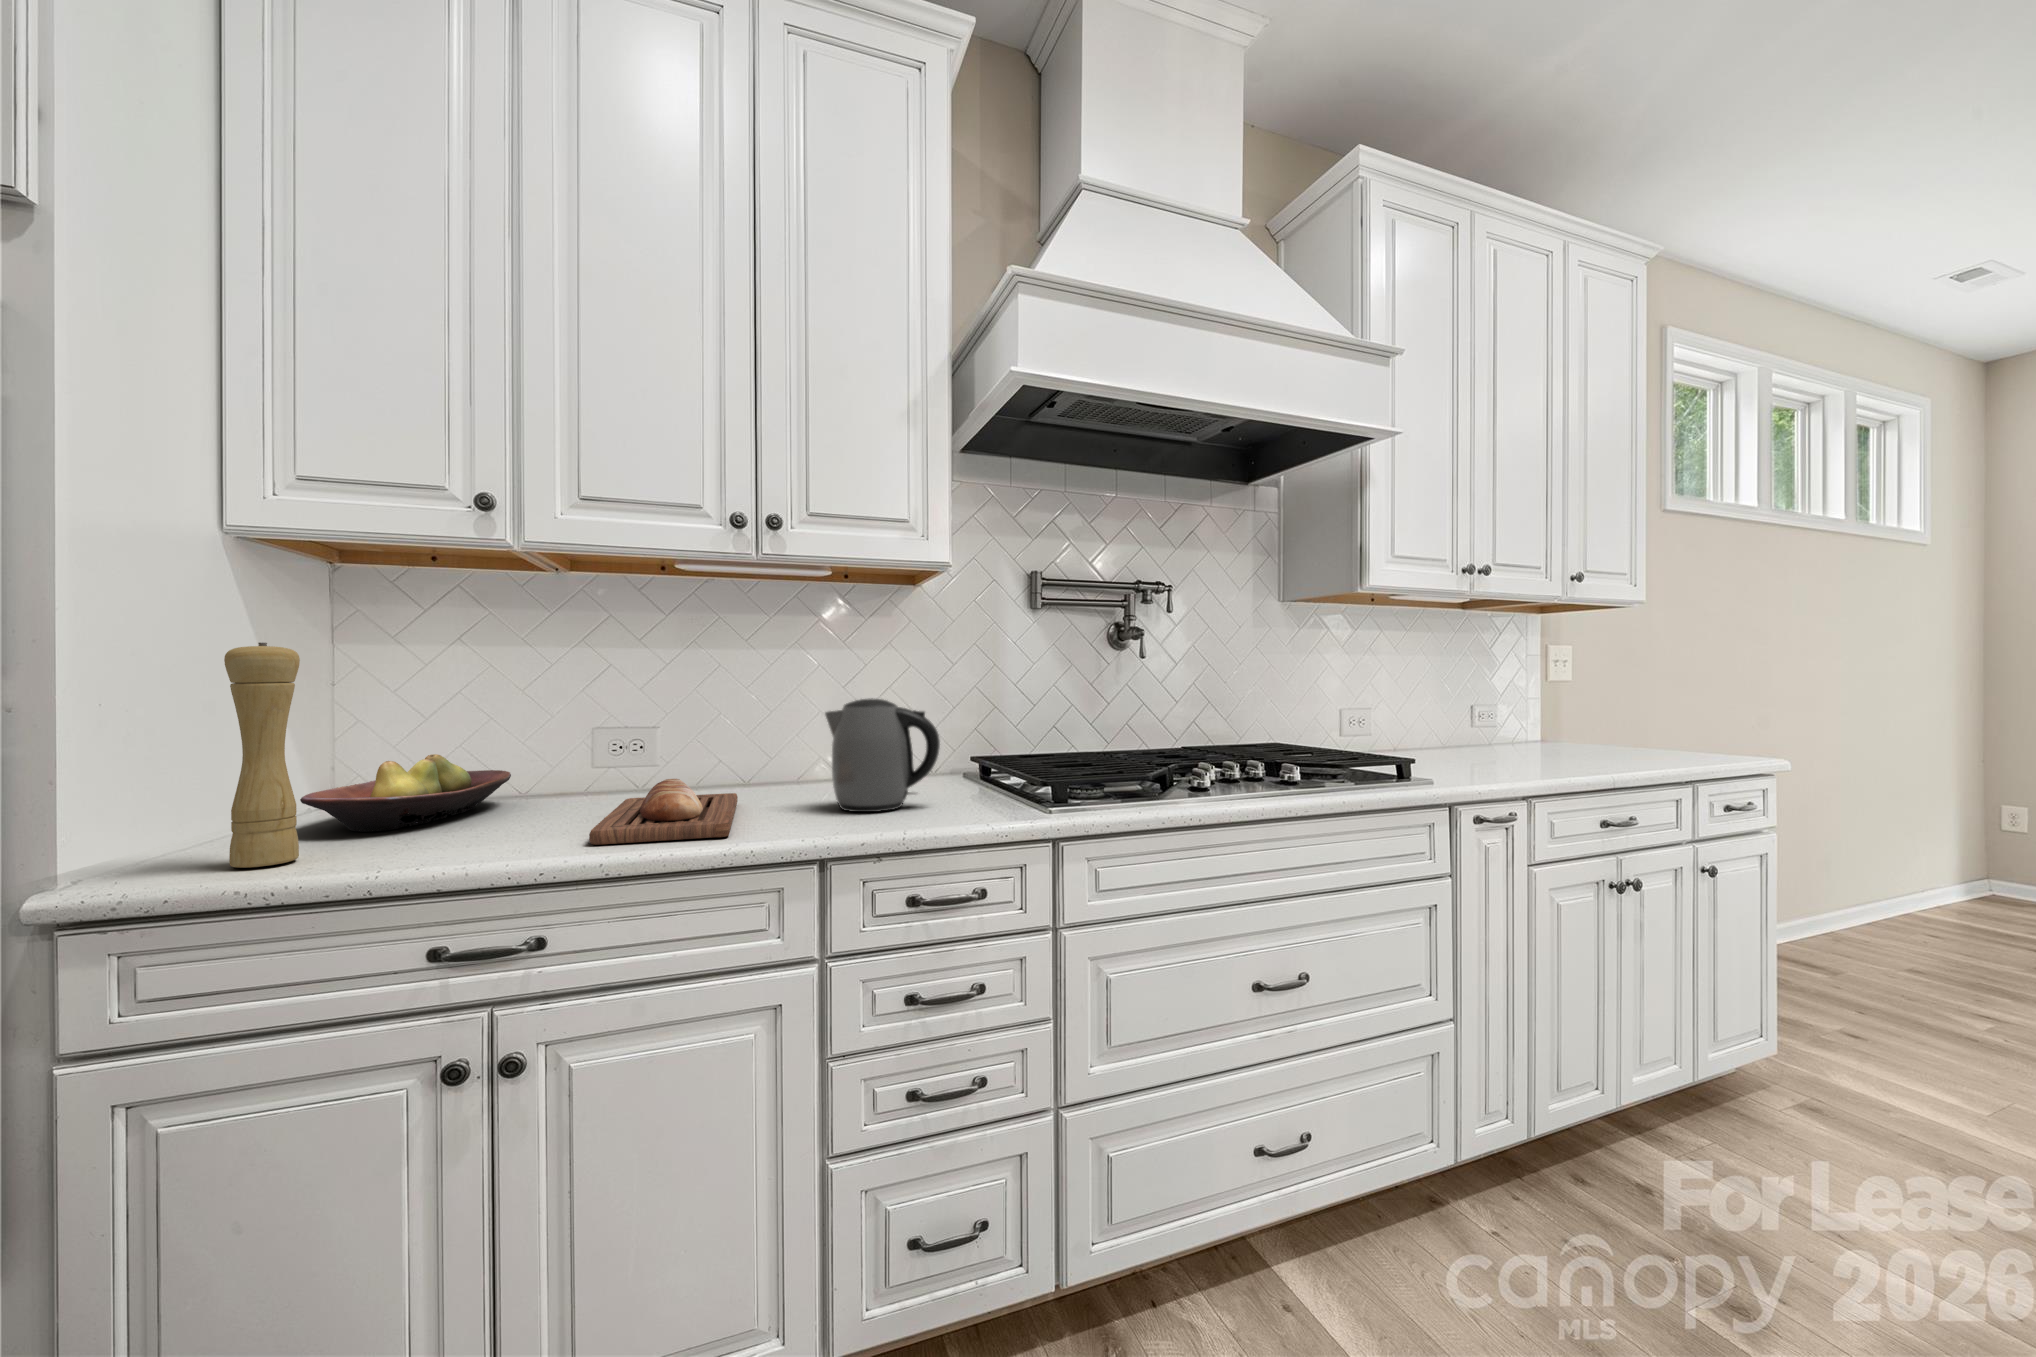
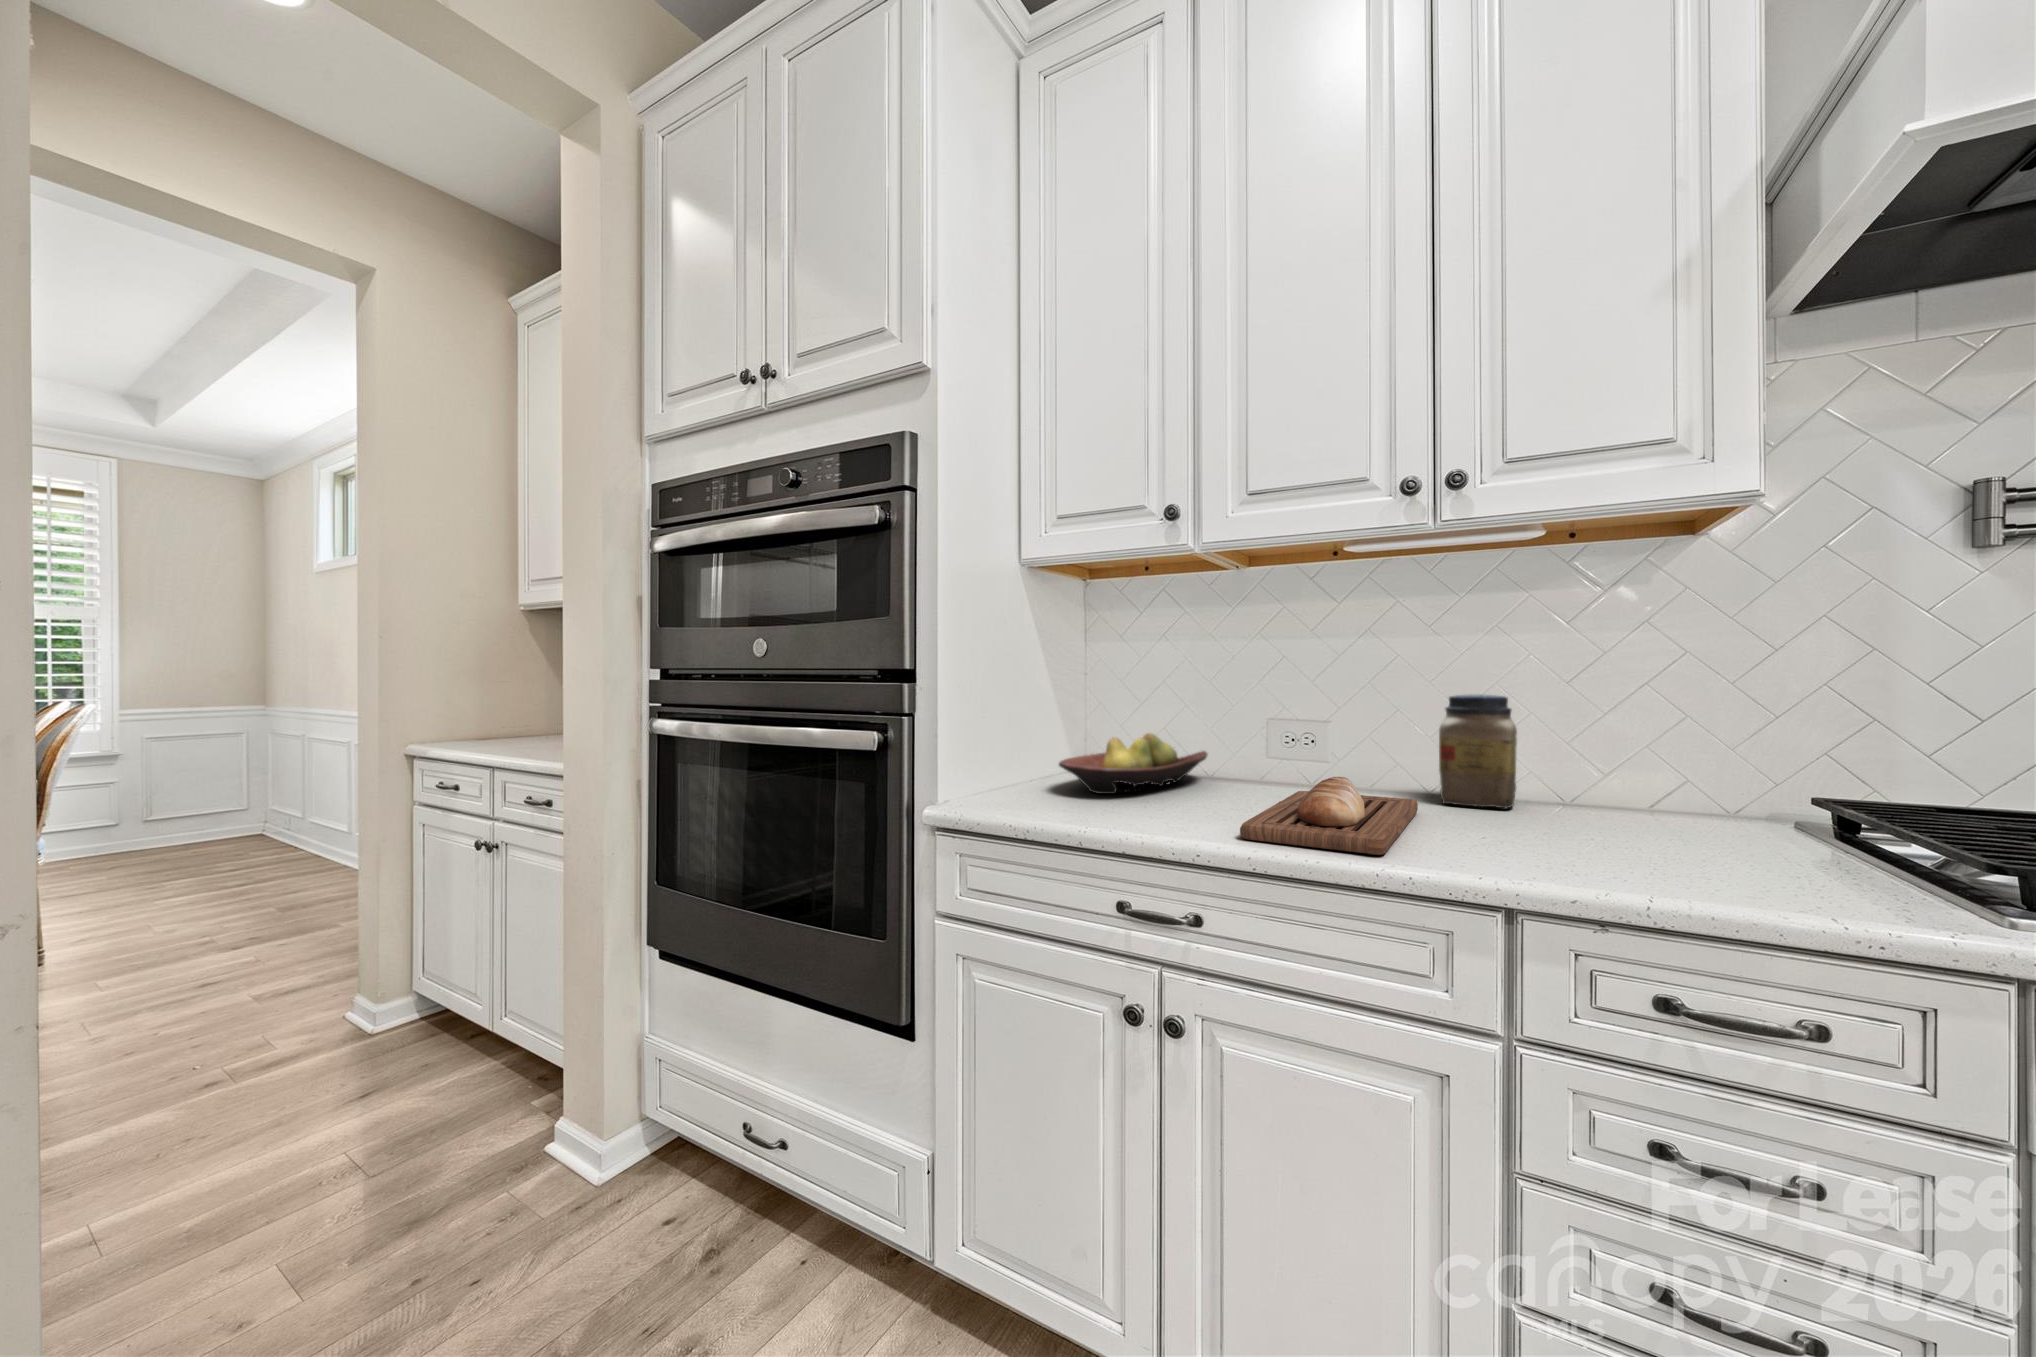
pepper mill: present [224,643,300,868] -> none [1000,646,1043,814]
kettle: present [825,698,940,812] -> none [1530,698,1733,855]
jar: none [750,701,807,796] -> present [1439,694,1517,808]

